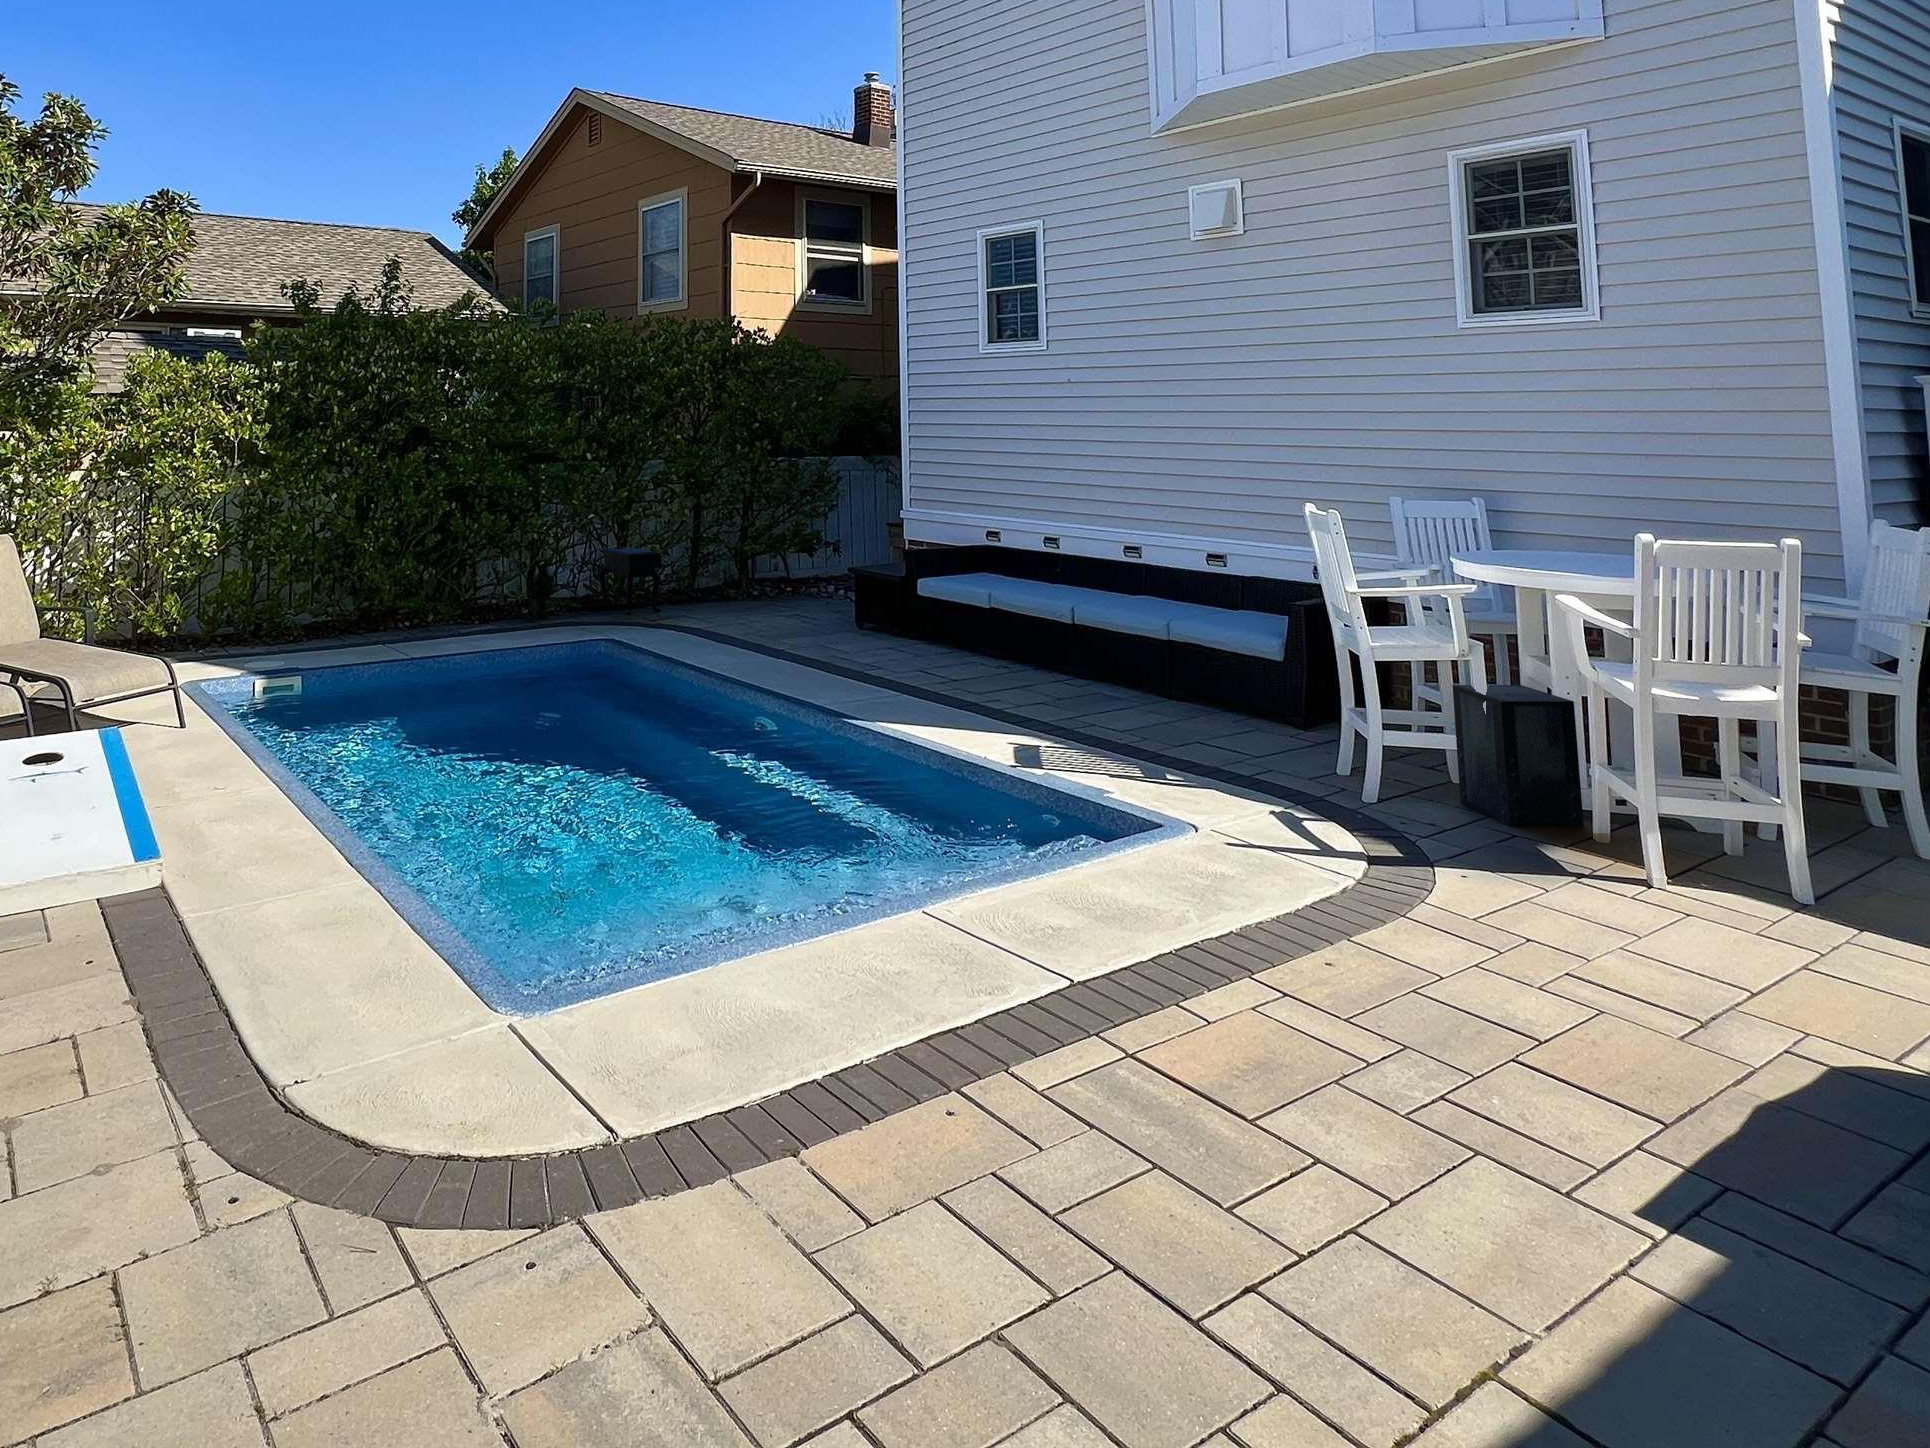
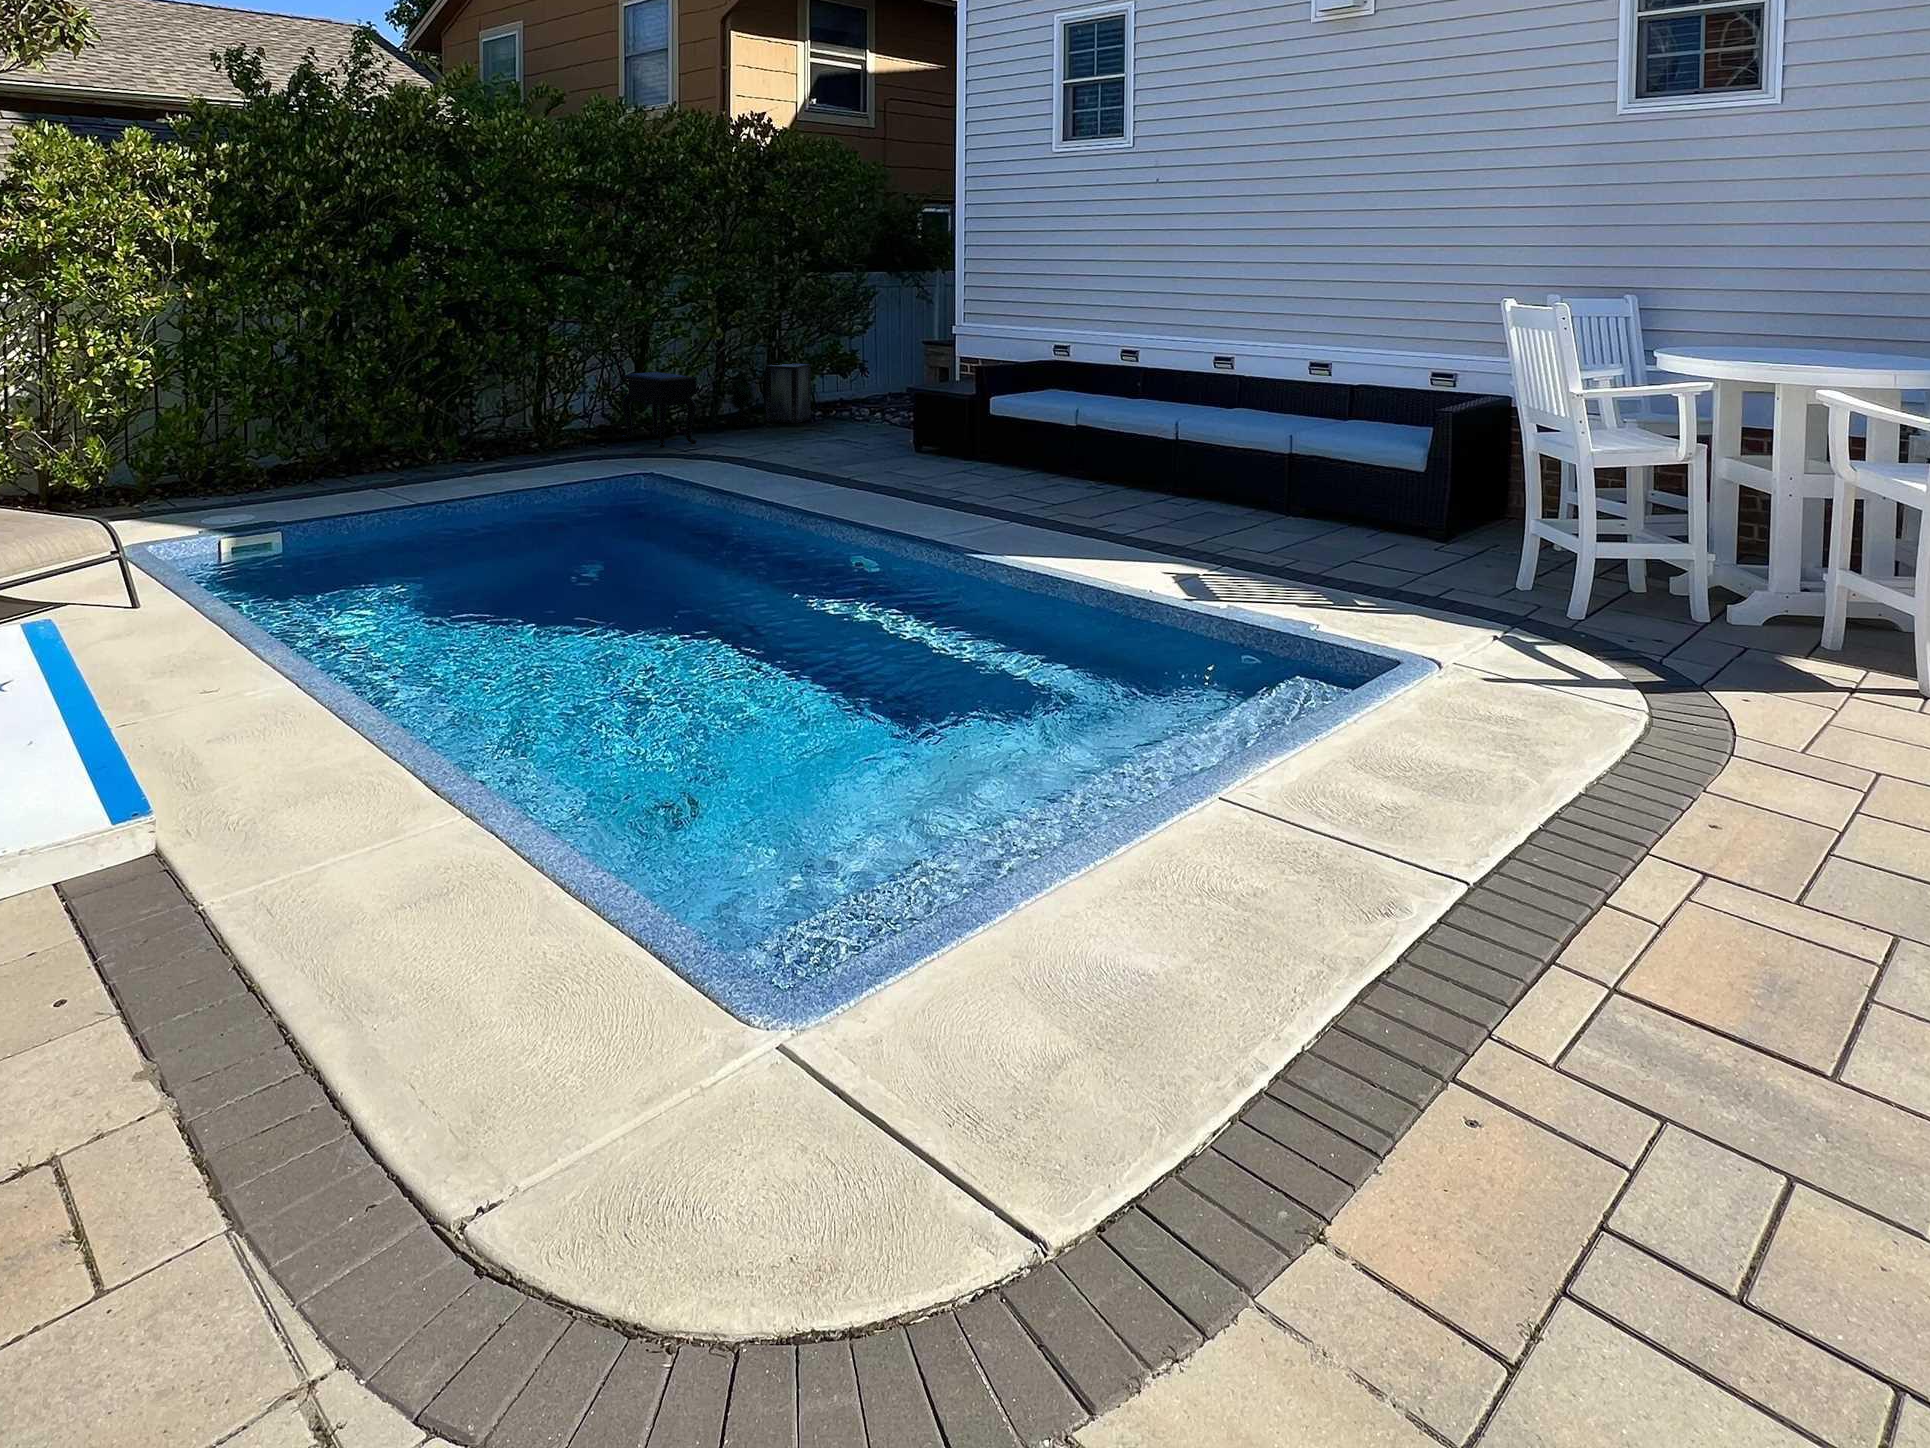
decorative plant: present [526,560,557,619] -> present [726,369,755,425]
storage box: present [1452,685,1584,826] -> present [766,363,811,423]

